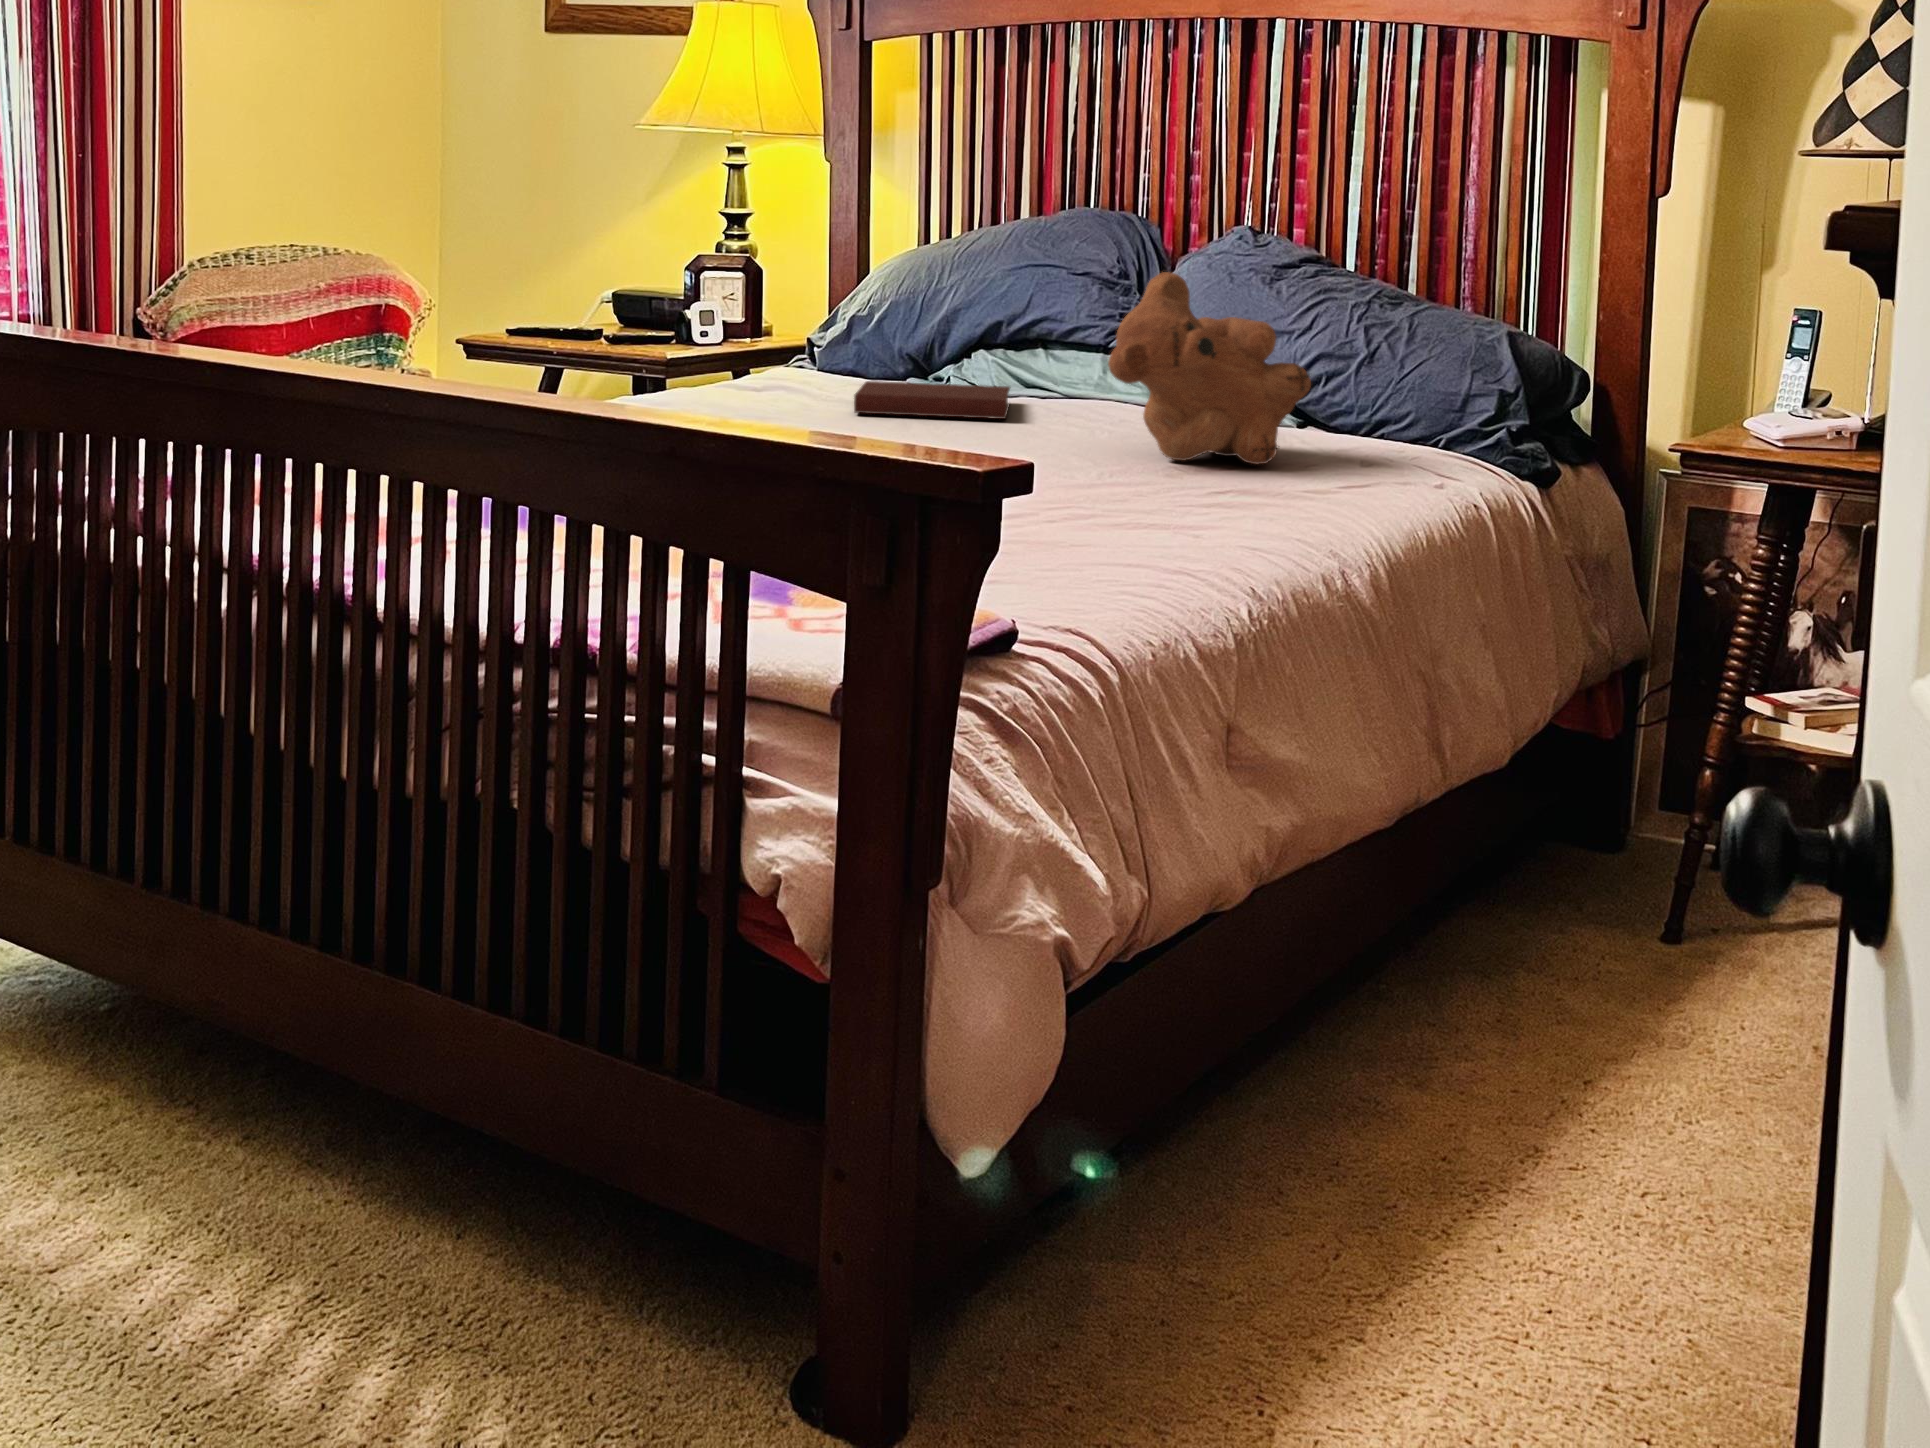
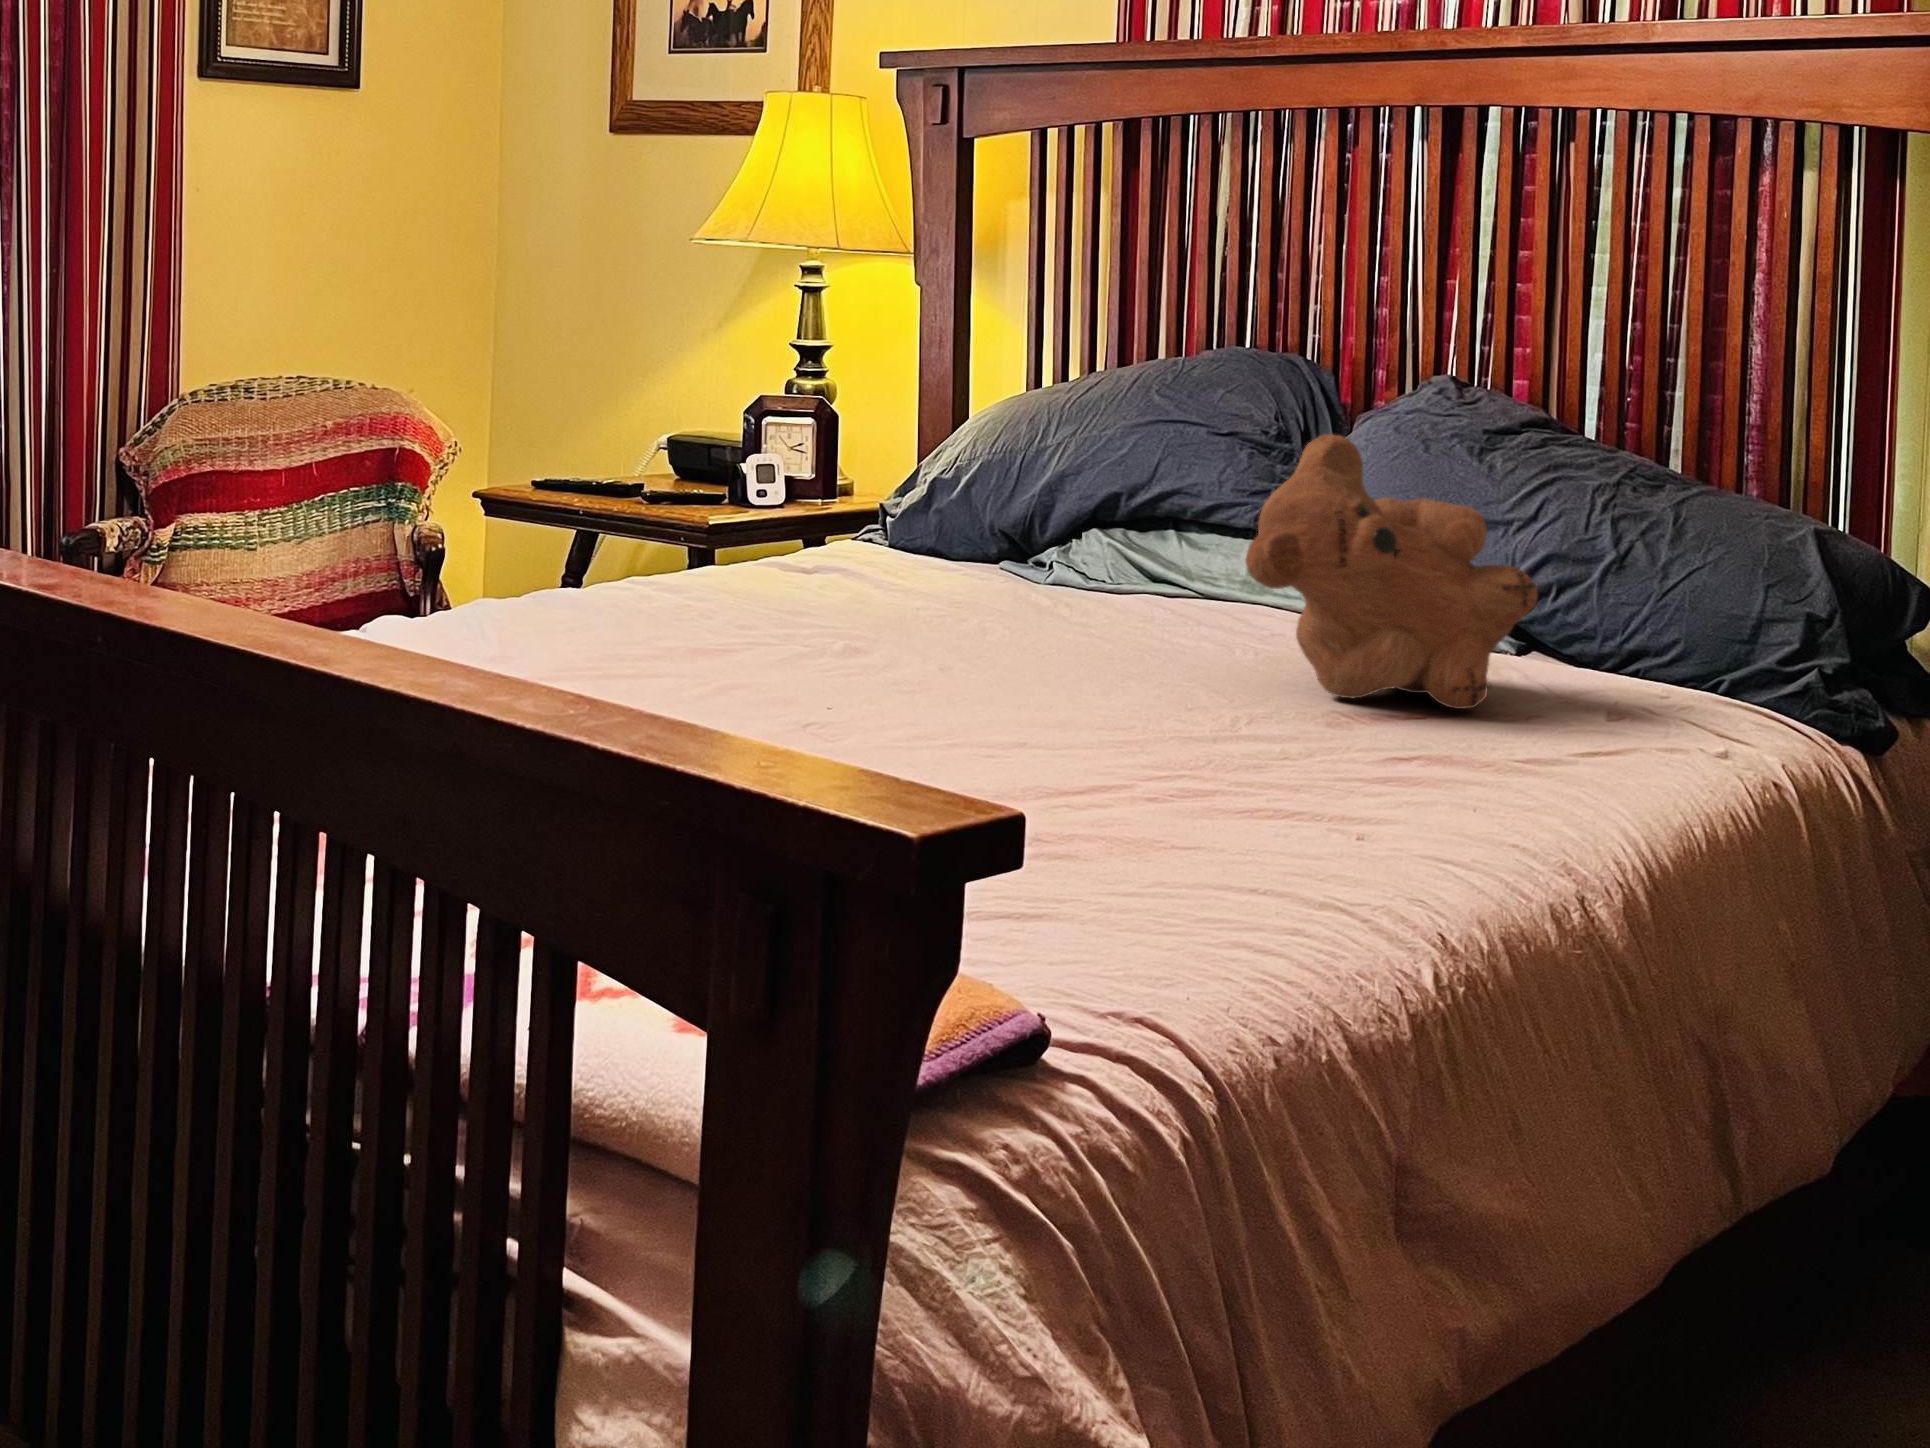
notebook: present [854,381,1010,419] -> none [911,565,1125,625]

